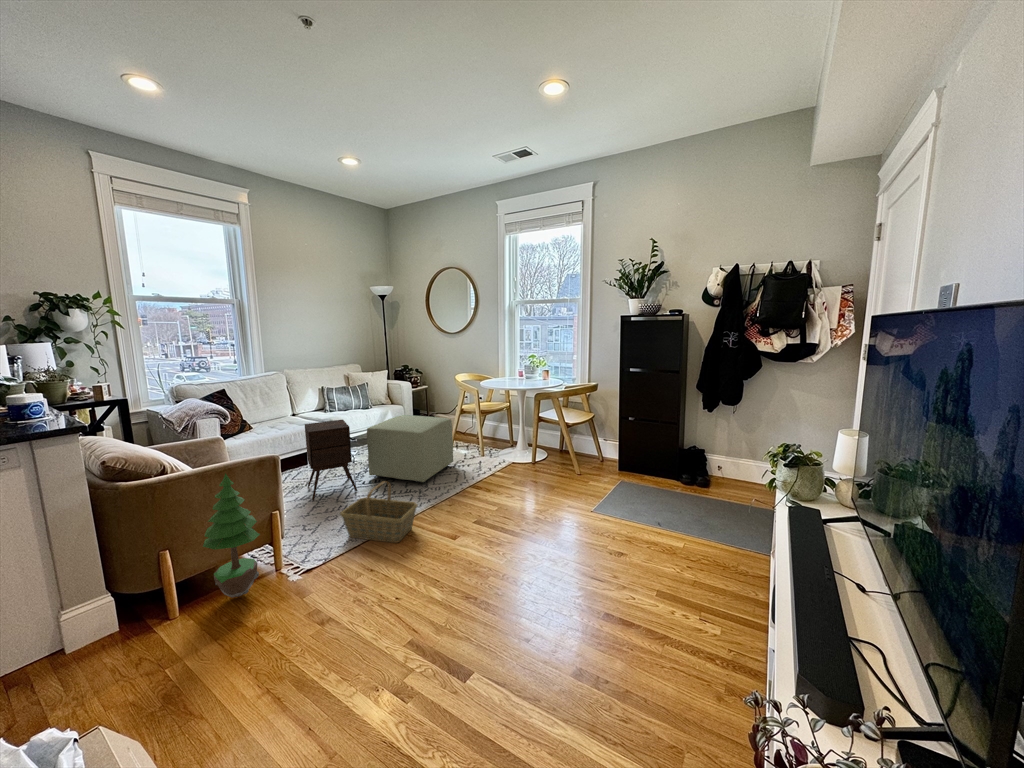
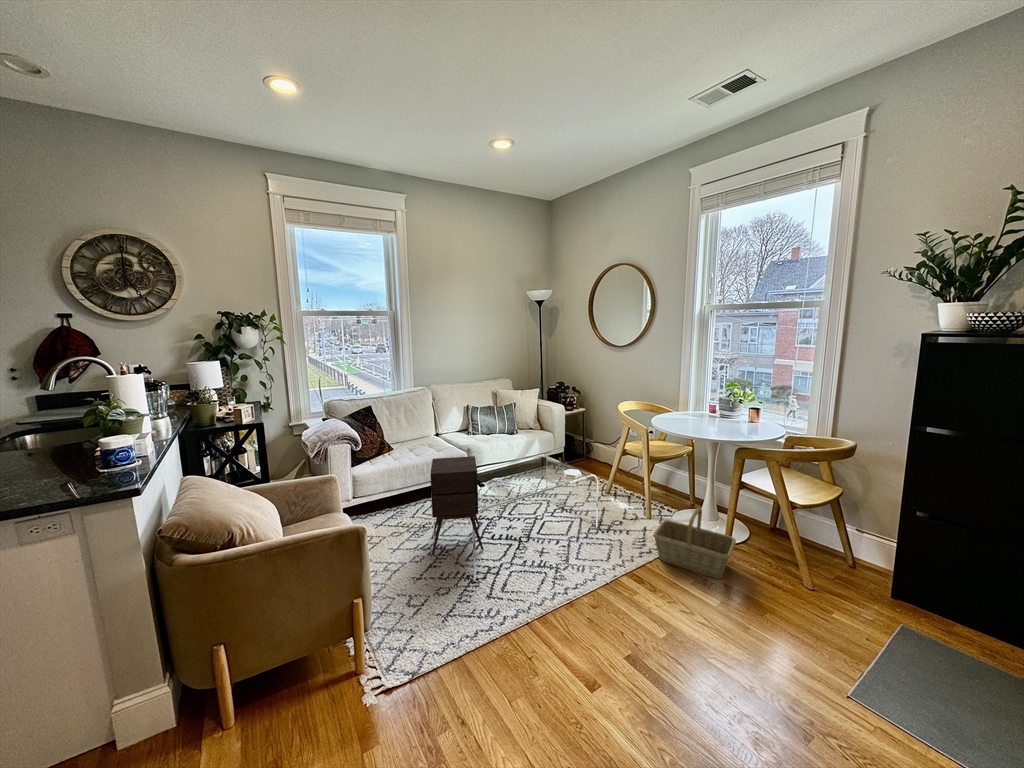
ottoman: present [367,415,453,483] -> none [500,452,608,554]
potted tree: present [203,473,260,597] -> none [258,558,328,718]
basket: present [340,481,418,543] -> present [653,508,736,579]

